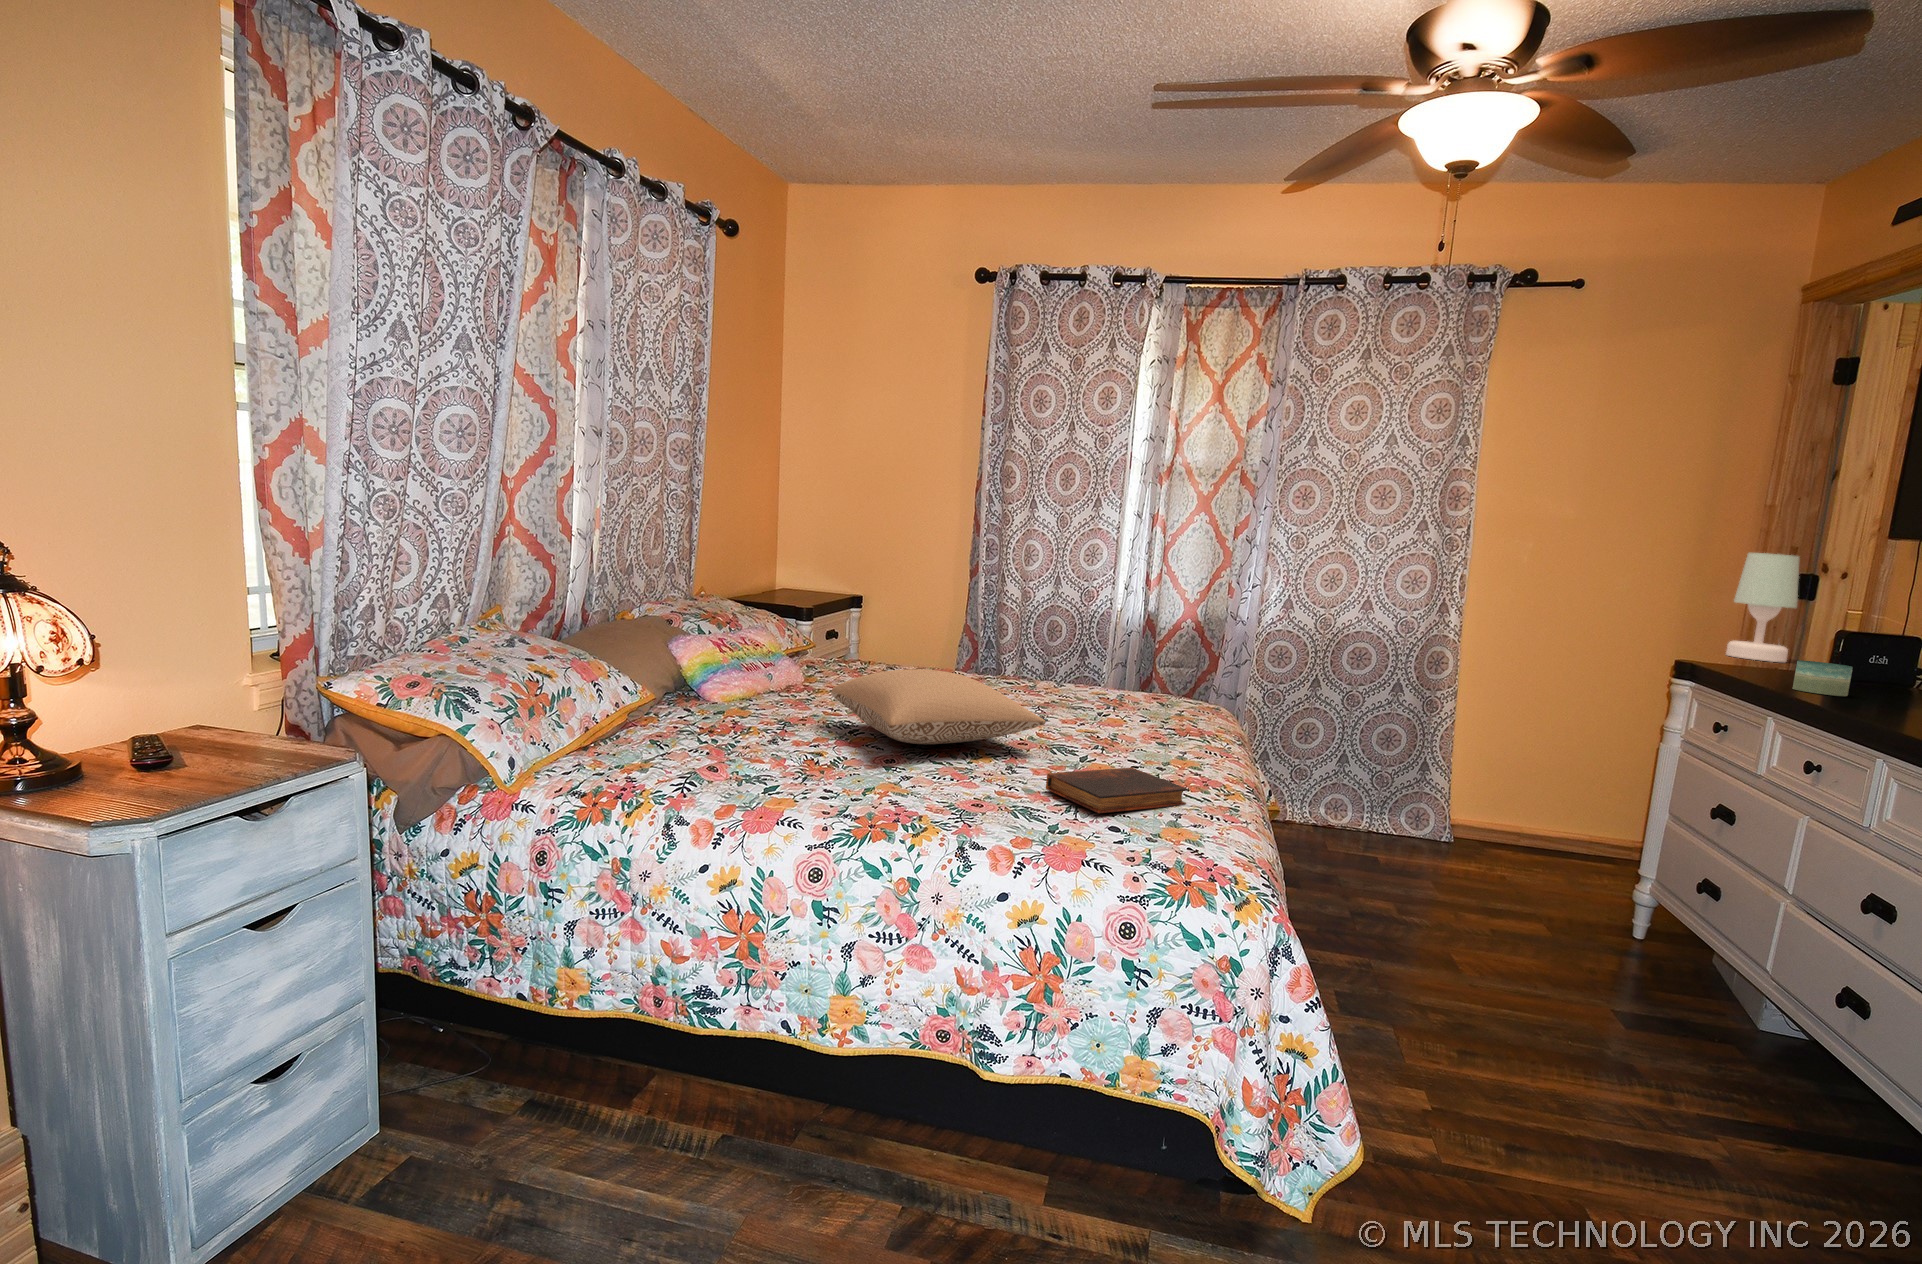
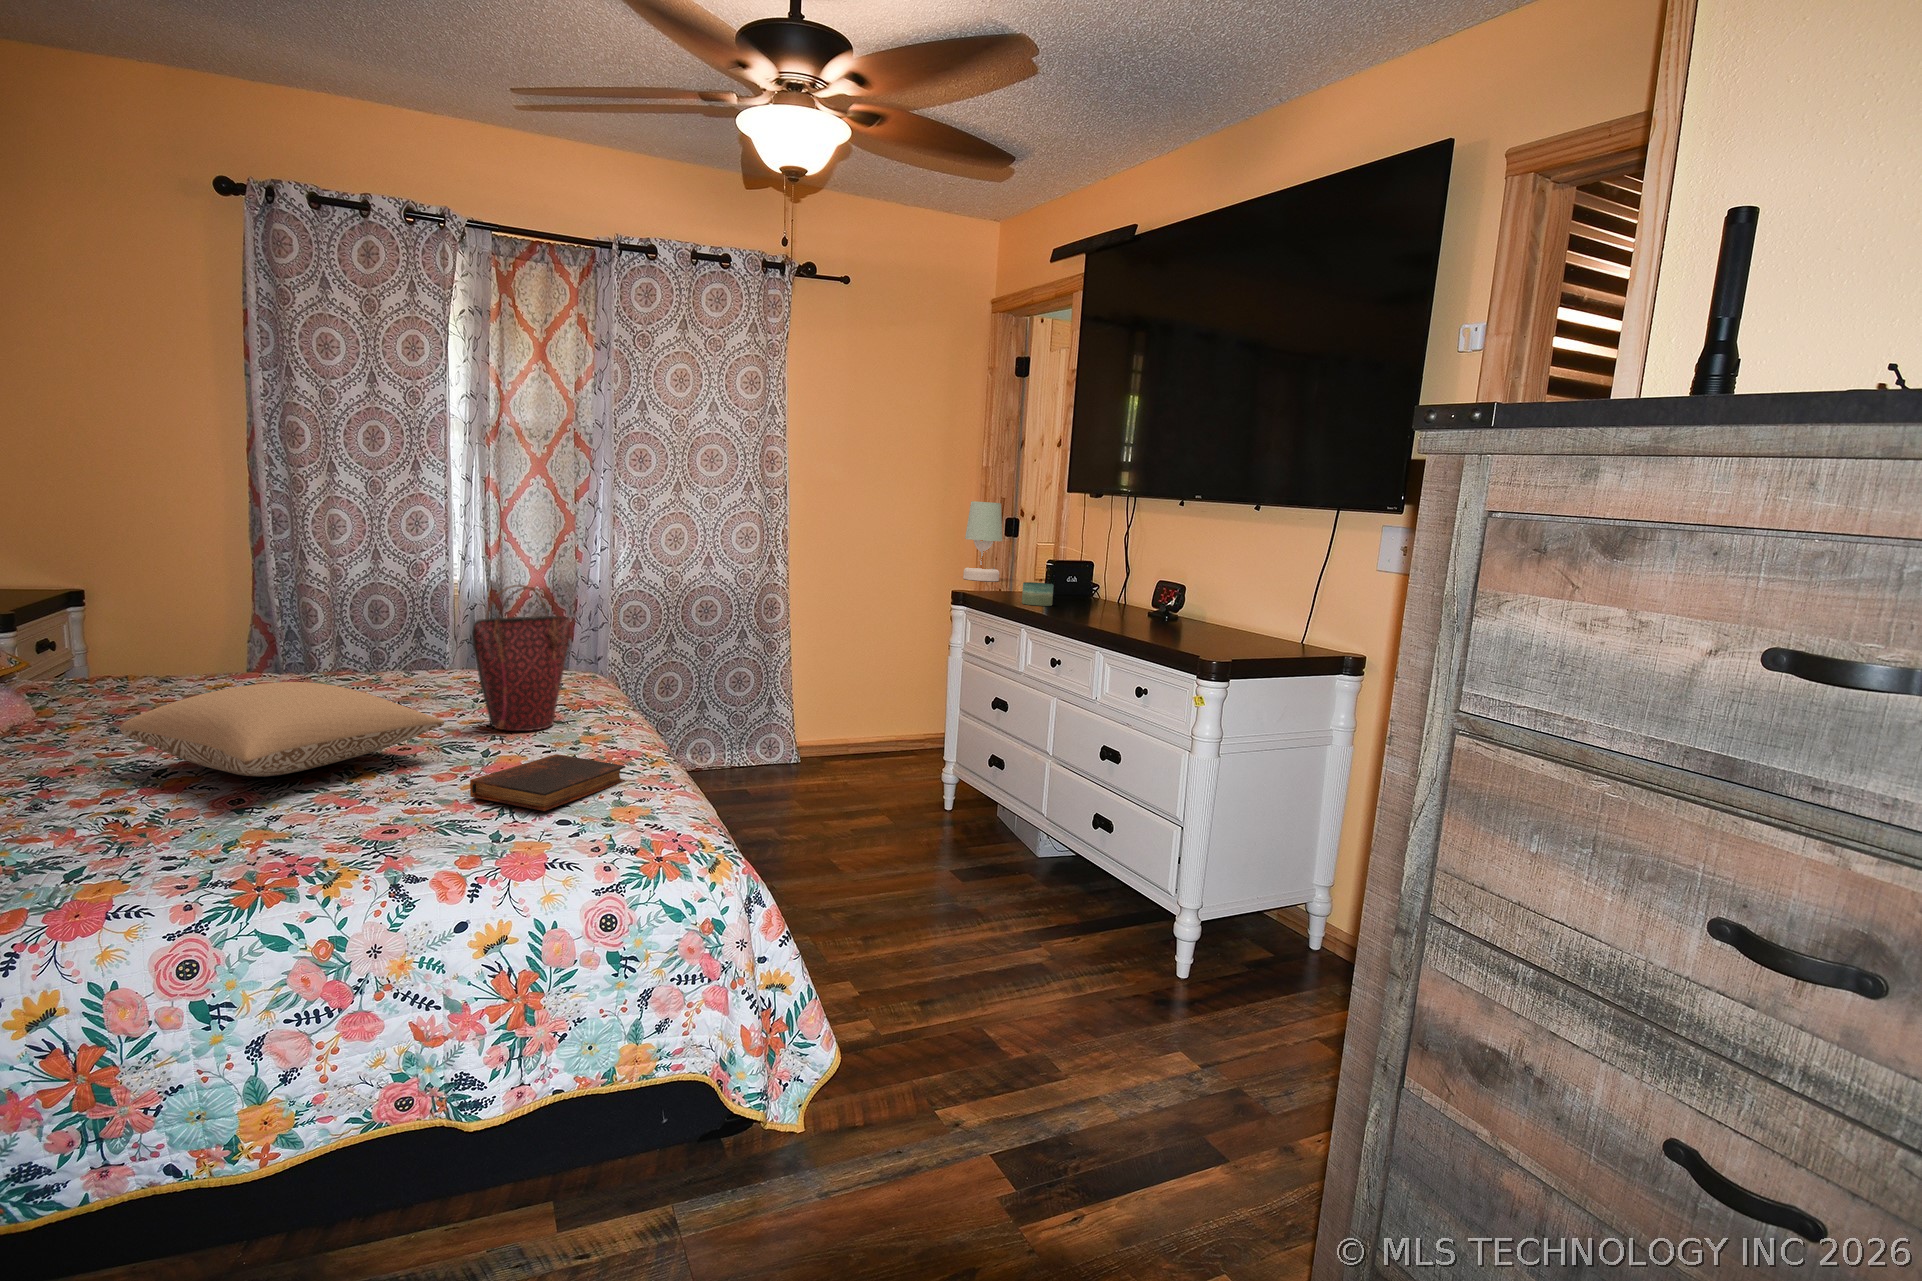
handbag: none [1085,606,1175,746] -> present [472,585,570,731]

